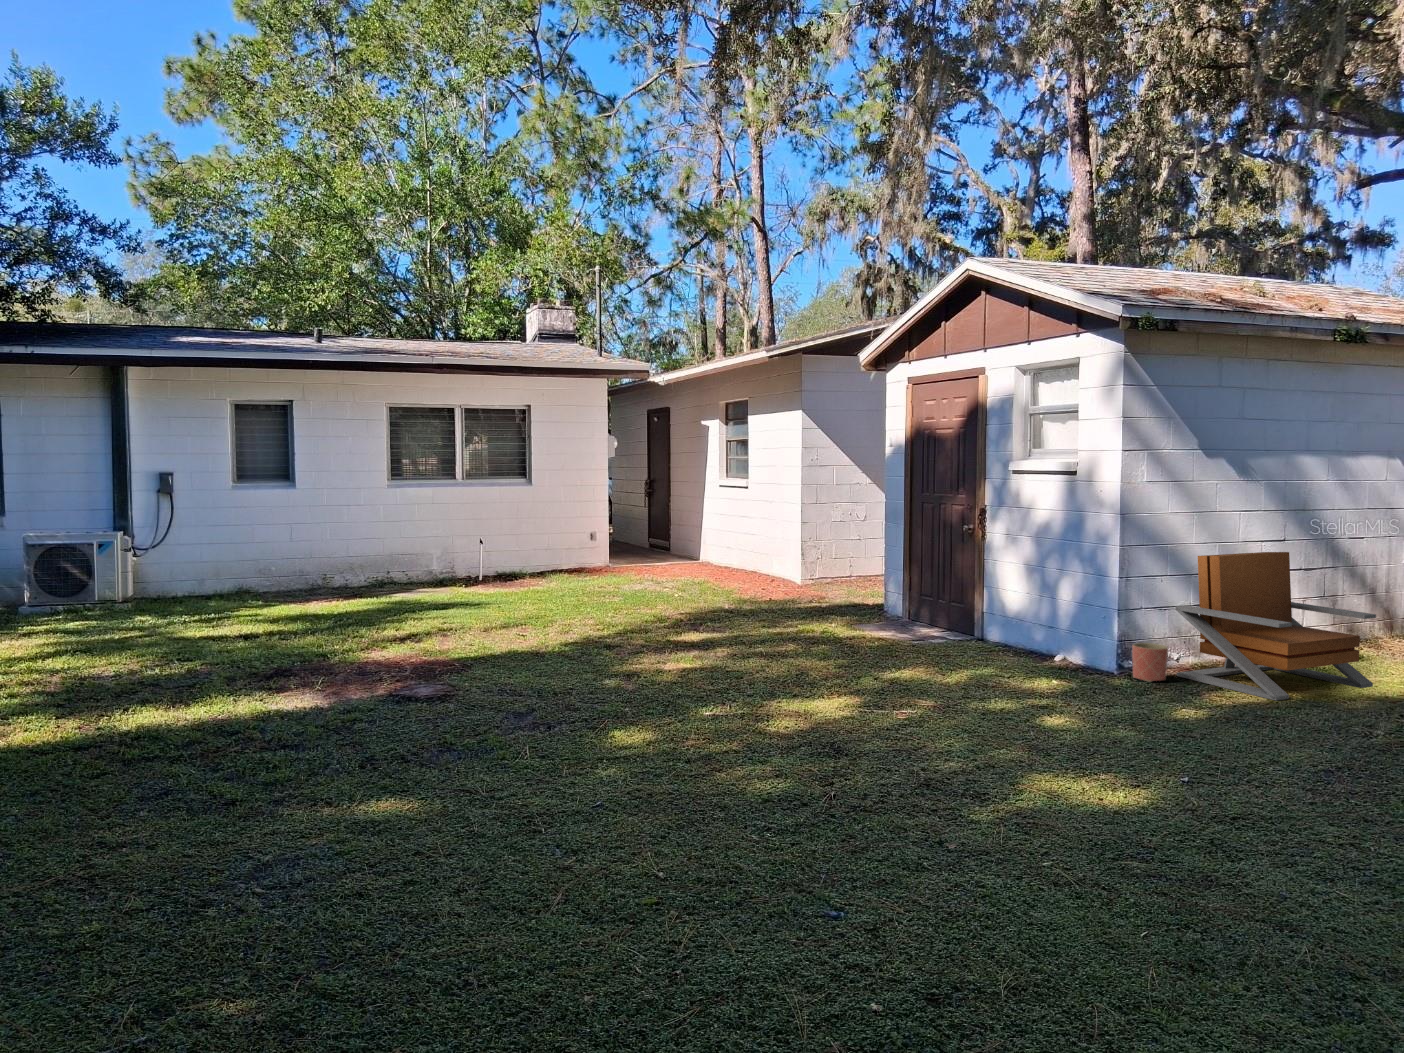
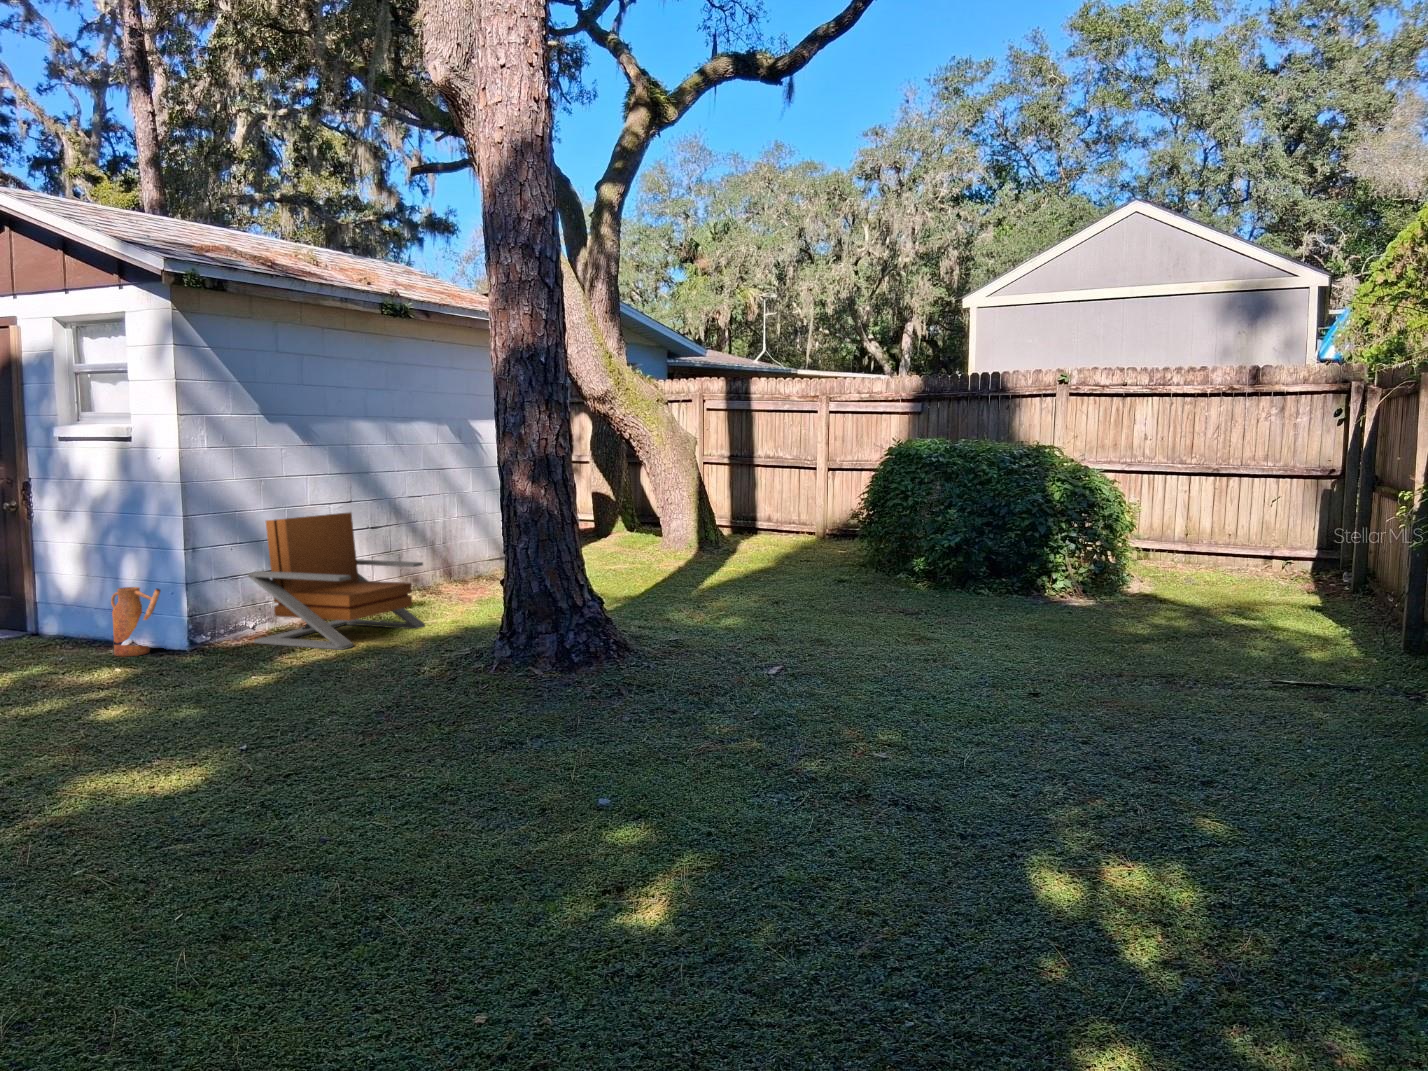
watering can: none [1048,608,1094,672] -> present [111,587,160,656]
planter: present [1132,643,1168,682] -> none [205,613,242,652]

